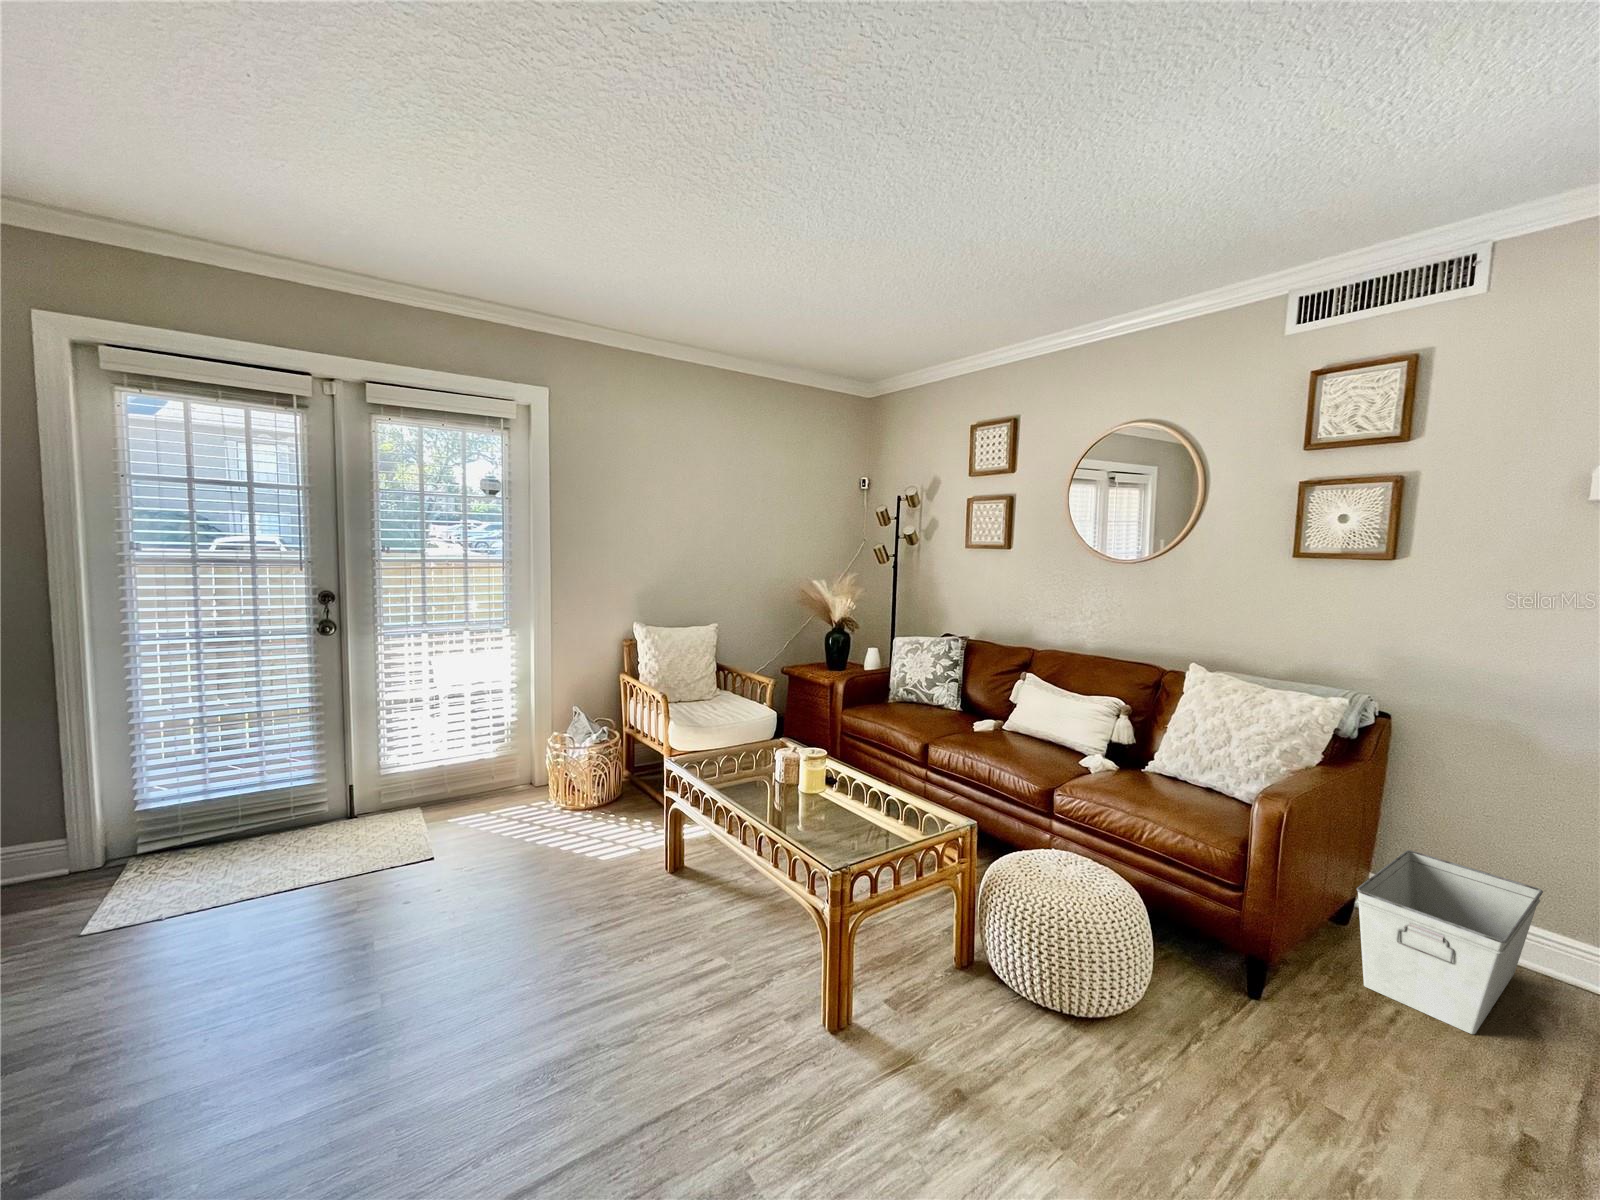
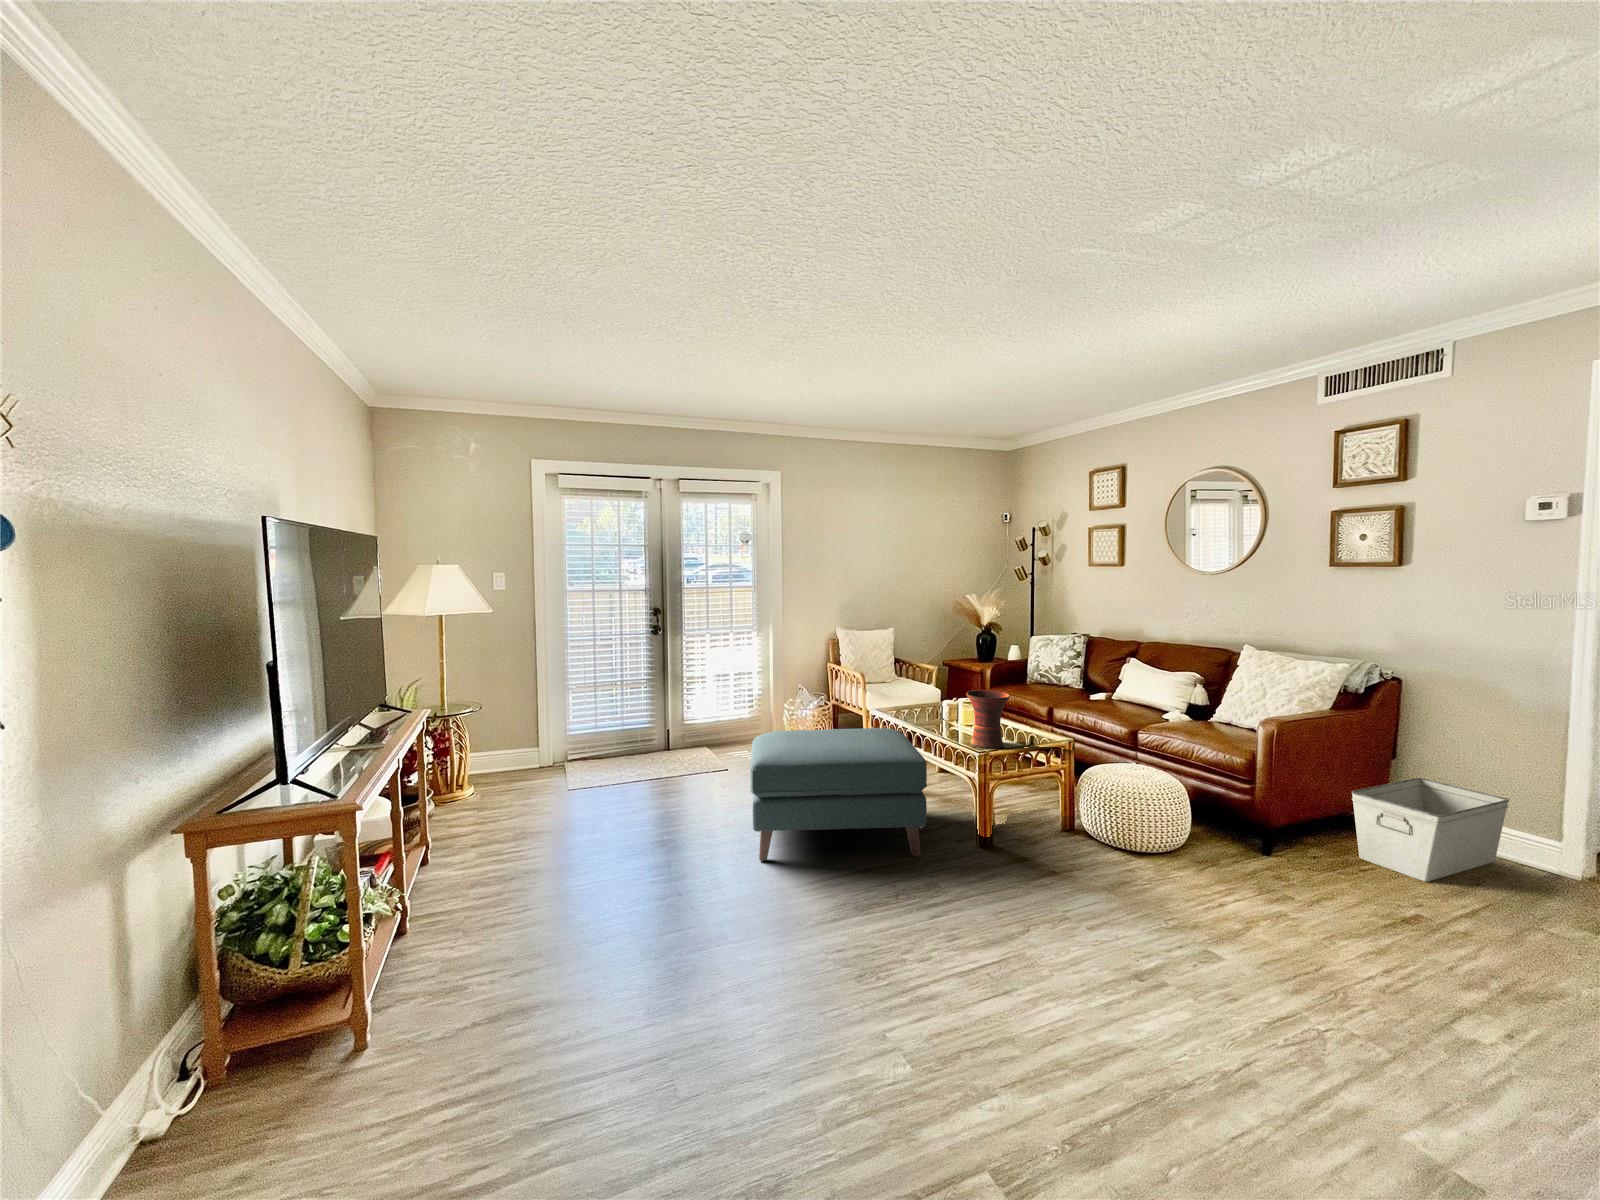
vase: none [812,732,878,828] -> present [966,690,1010,749]
ottoman: none [359,810,738,1141] -> present [750,728,927,861]

